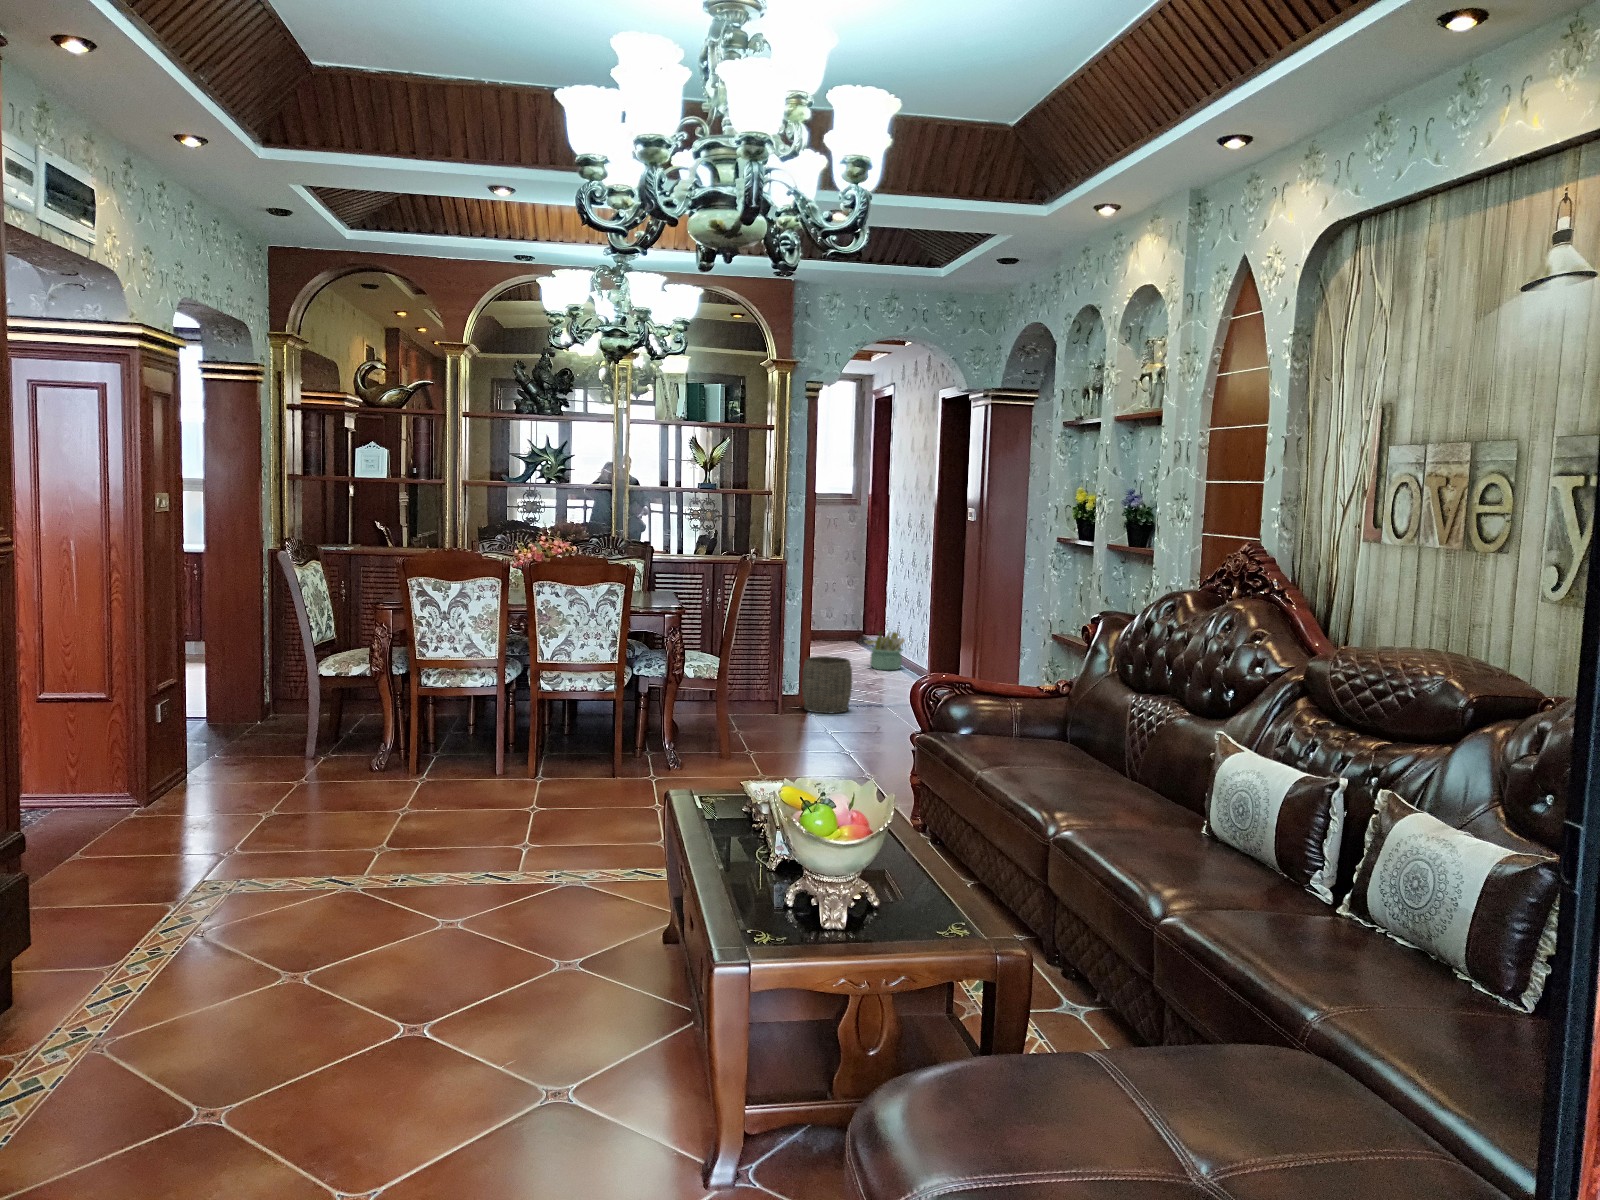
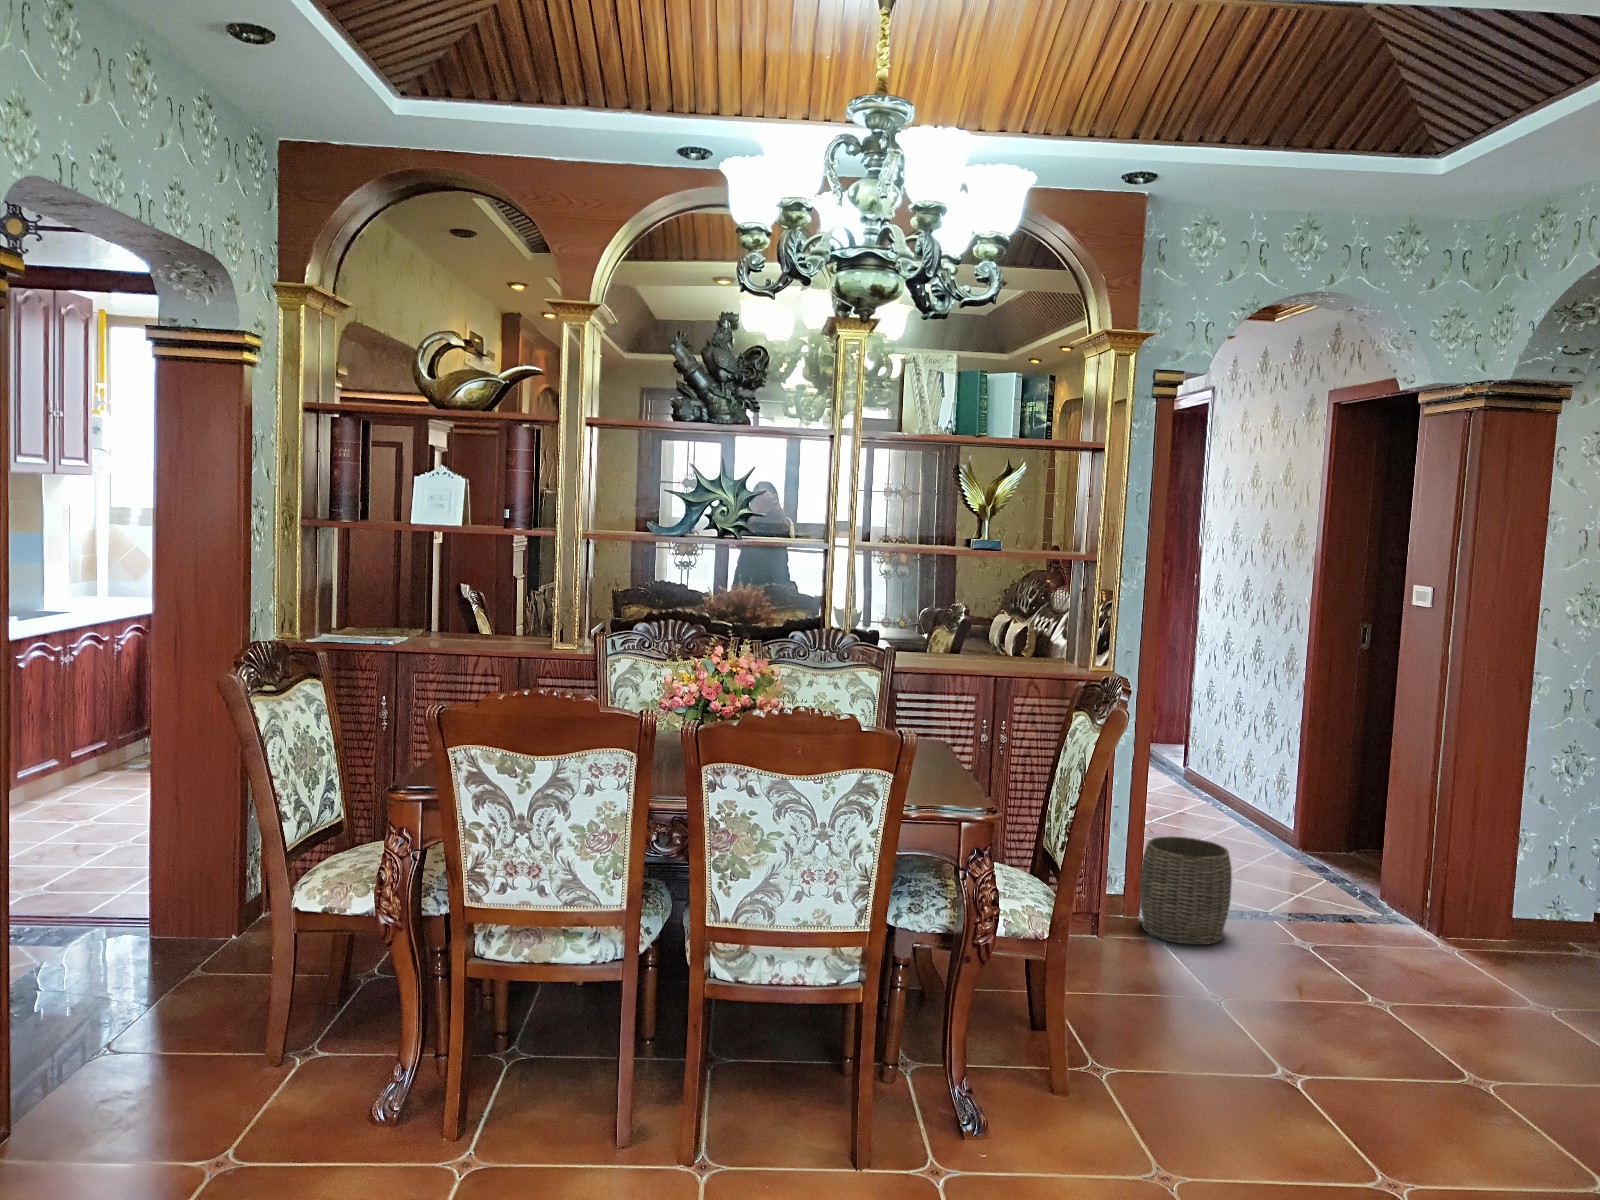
decorative plant: present [865,631,905,670] -> none [1188,765,1260,829]

